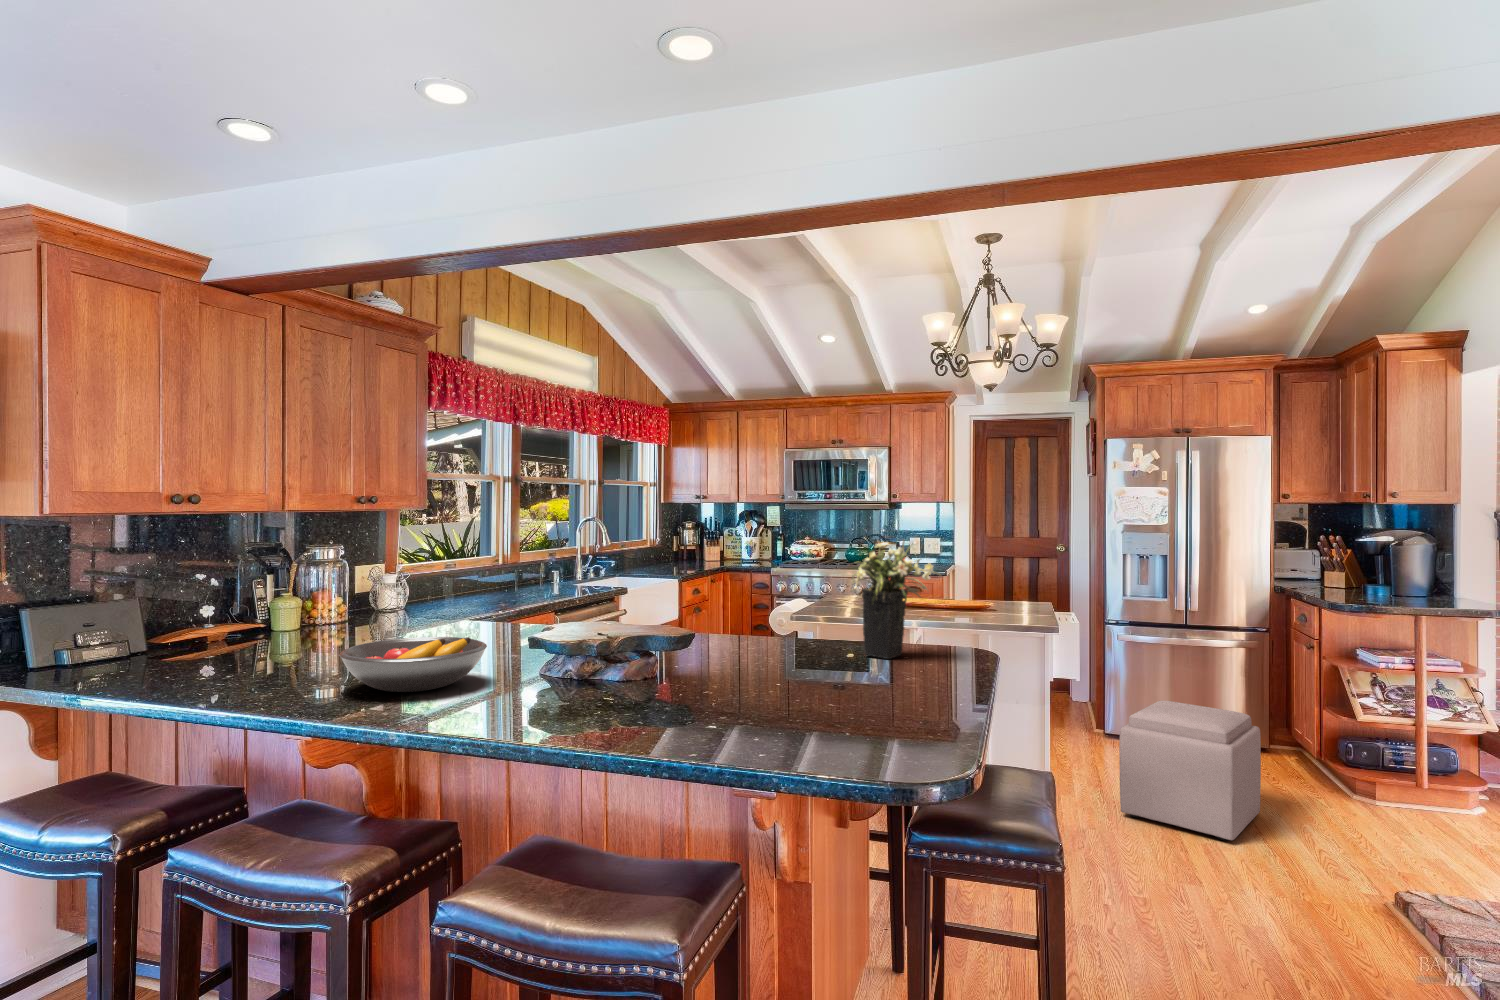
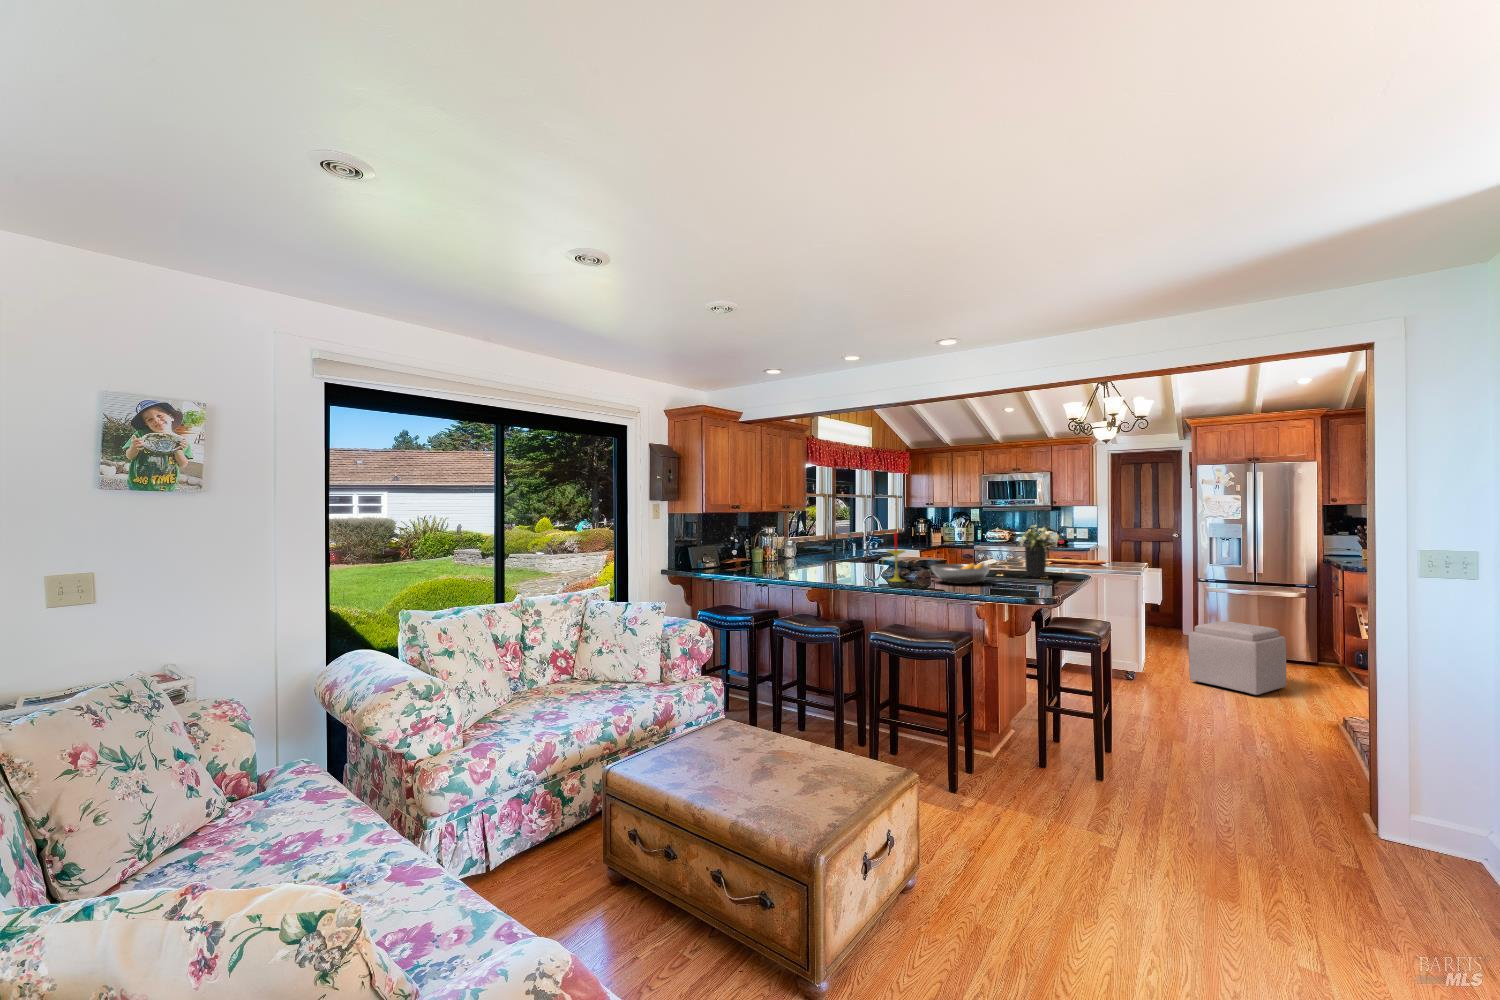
candle: none [519,562,585,698] -> present [883,532,905,582]
fruit bowl: present [339,637,487,692] -> present [931,563,990,584]

